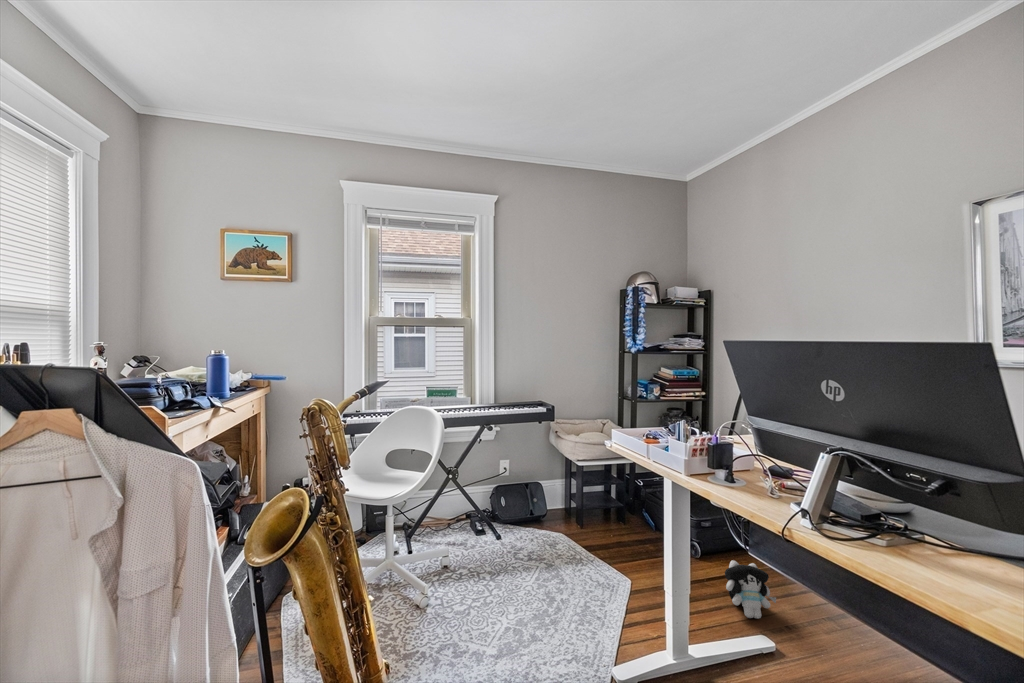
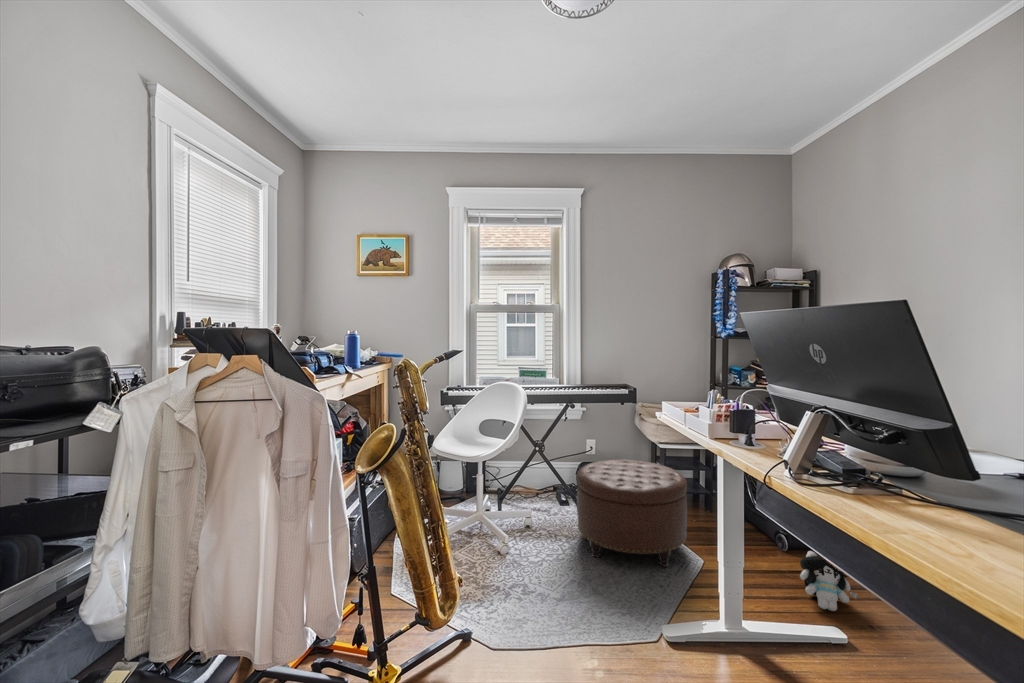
ottoman: none [501,481,615,595] -> present [577,459,687,567]

